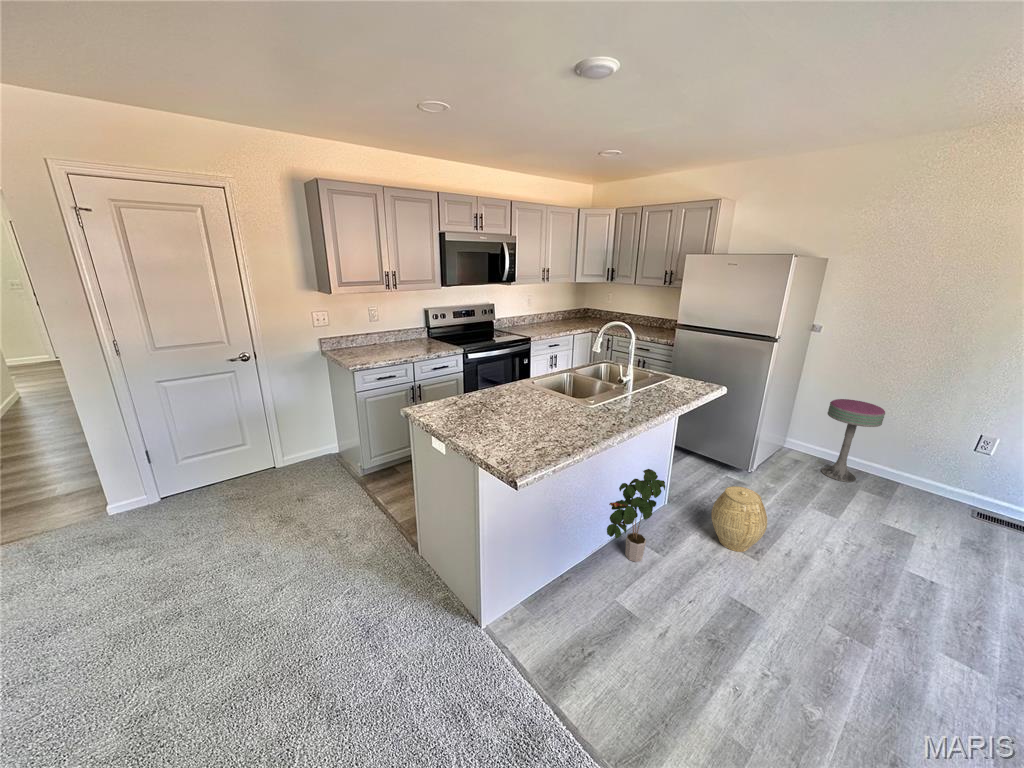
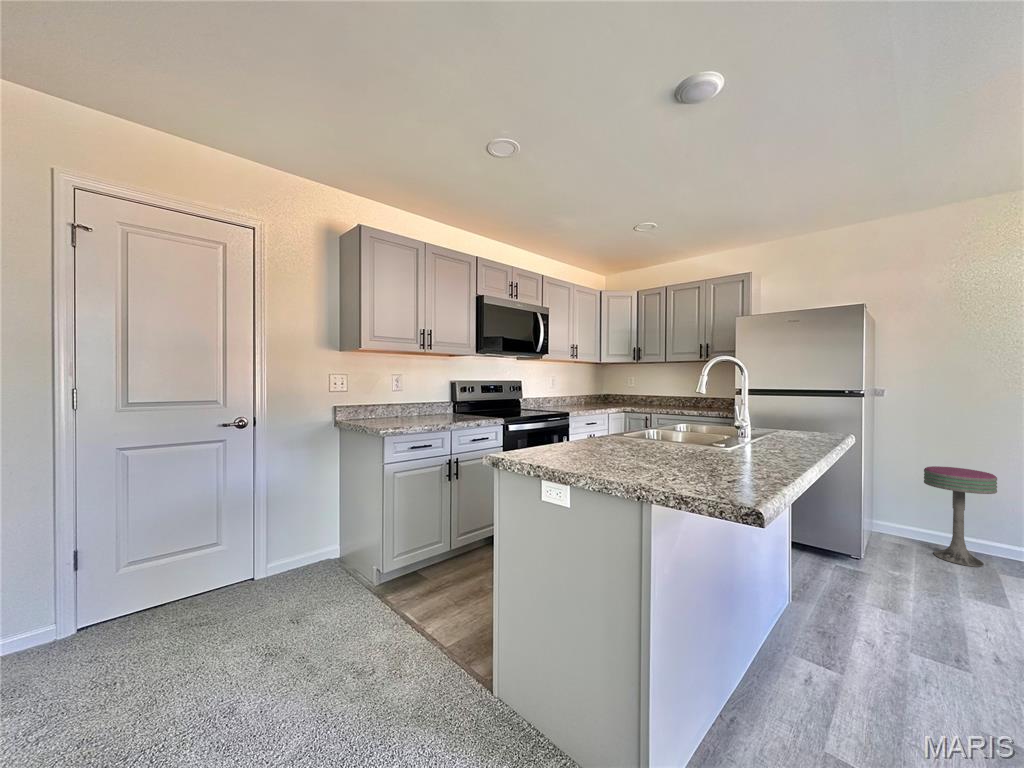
potted plant: present [607,469,665,562] -> none [770,544,830,691]
woven basket: present [712,486,767,552] -> none [876,567,971,666]

